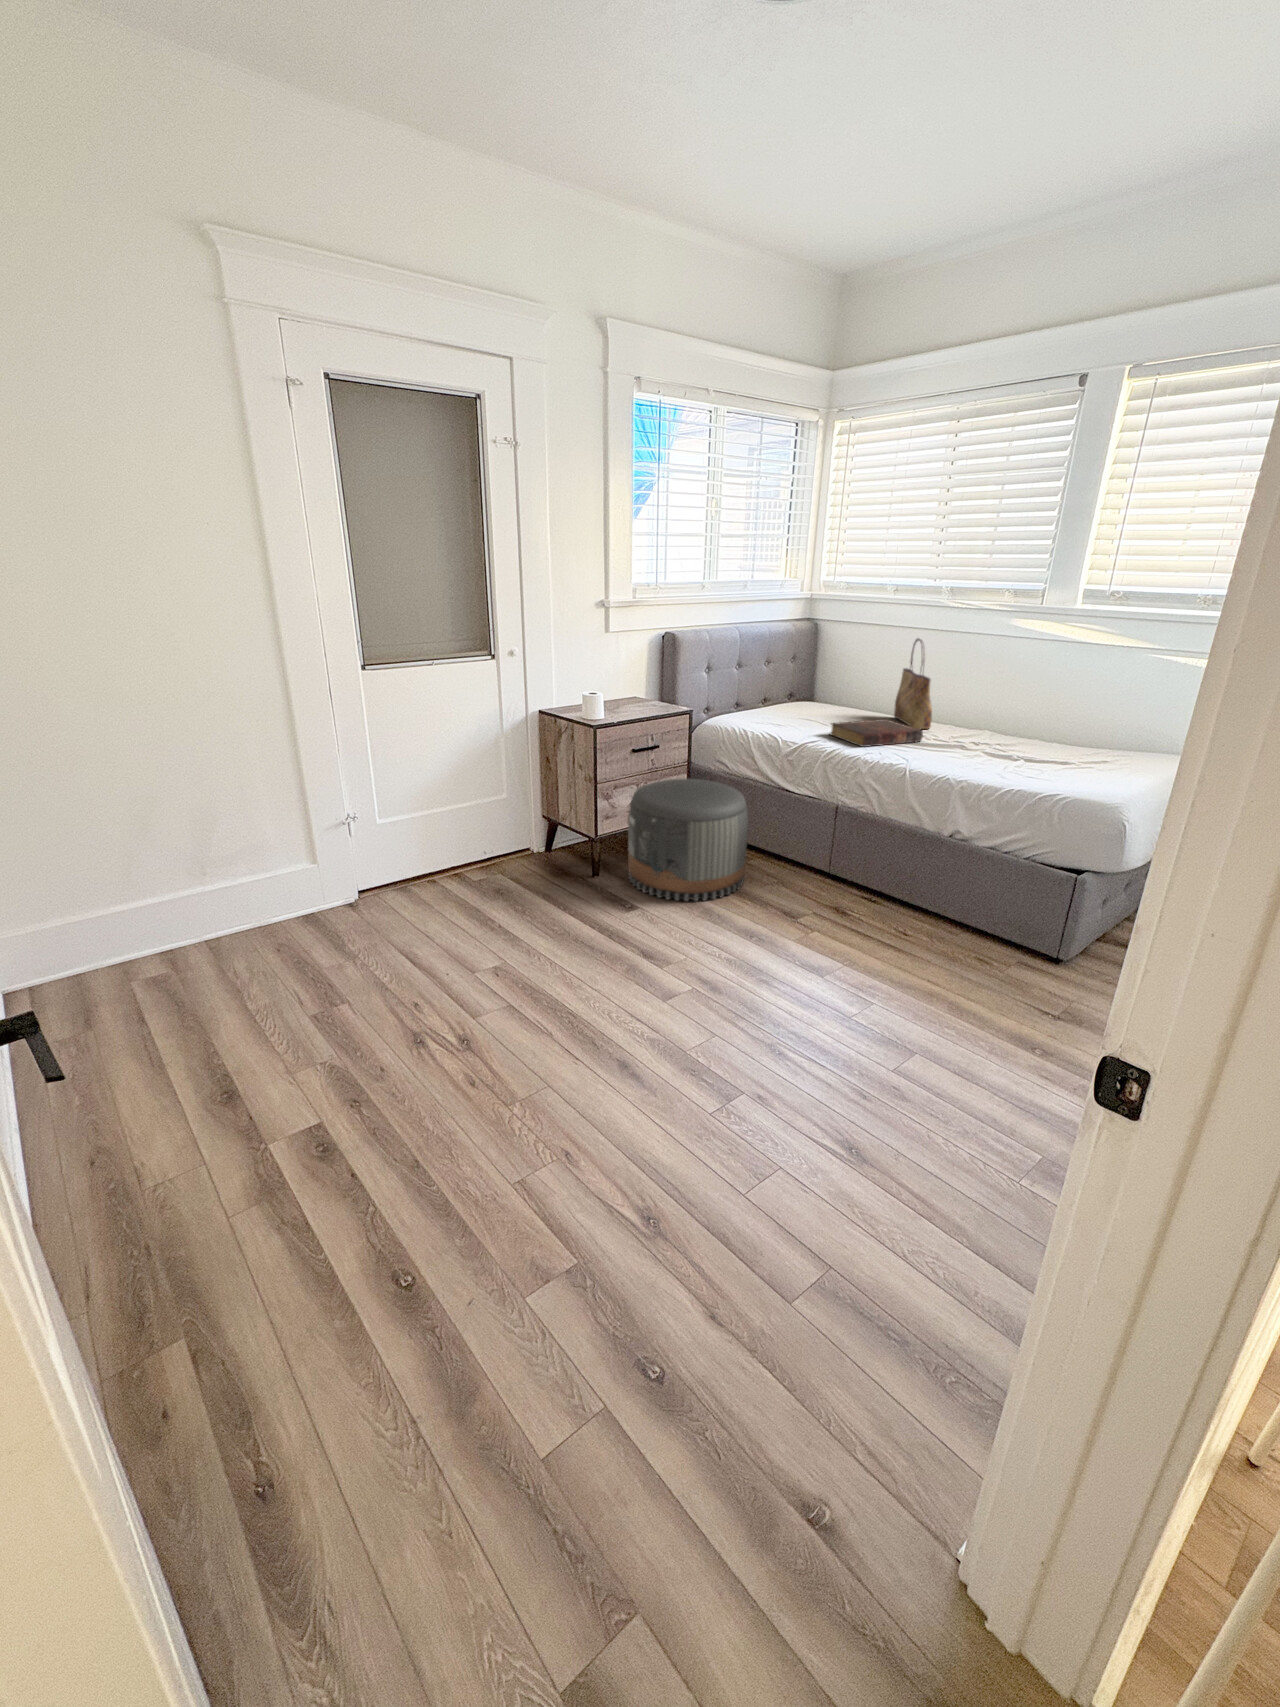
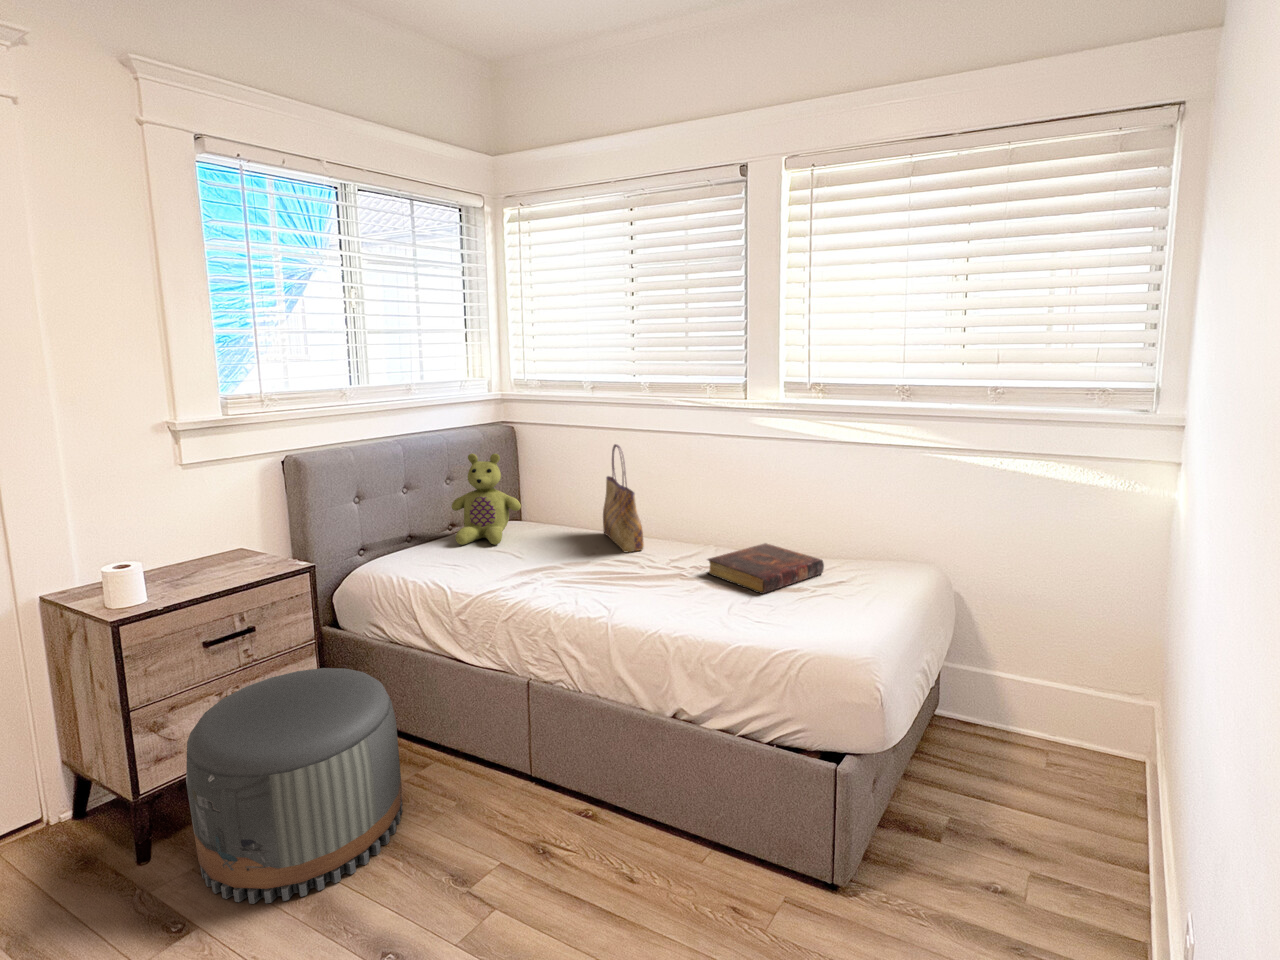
stuffed bear: none [769,642,826,717] -> present [451,454,521,545]
book: present [831,719,923,747] -> present [707,543,824,594]

